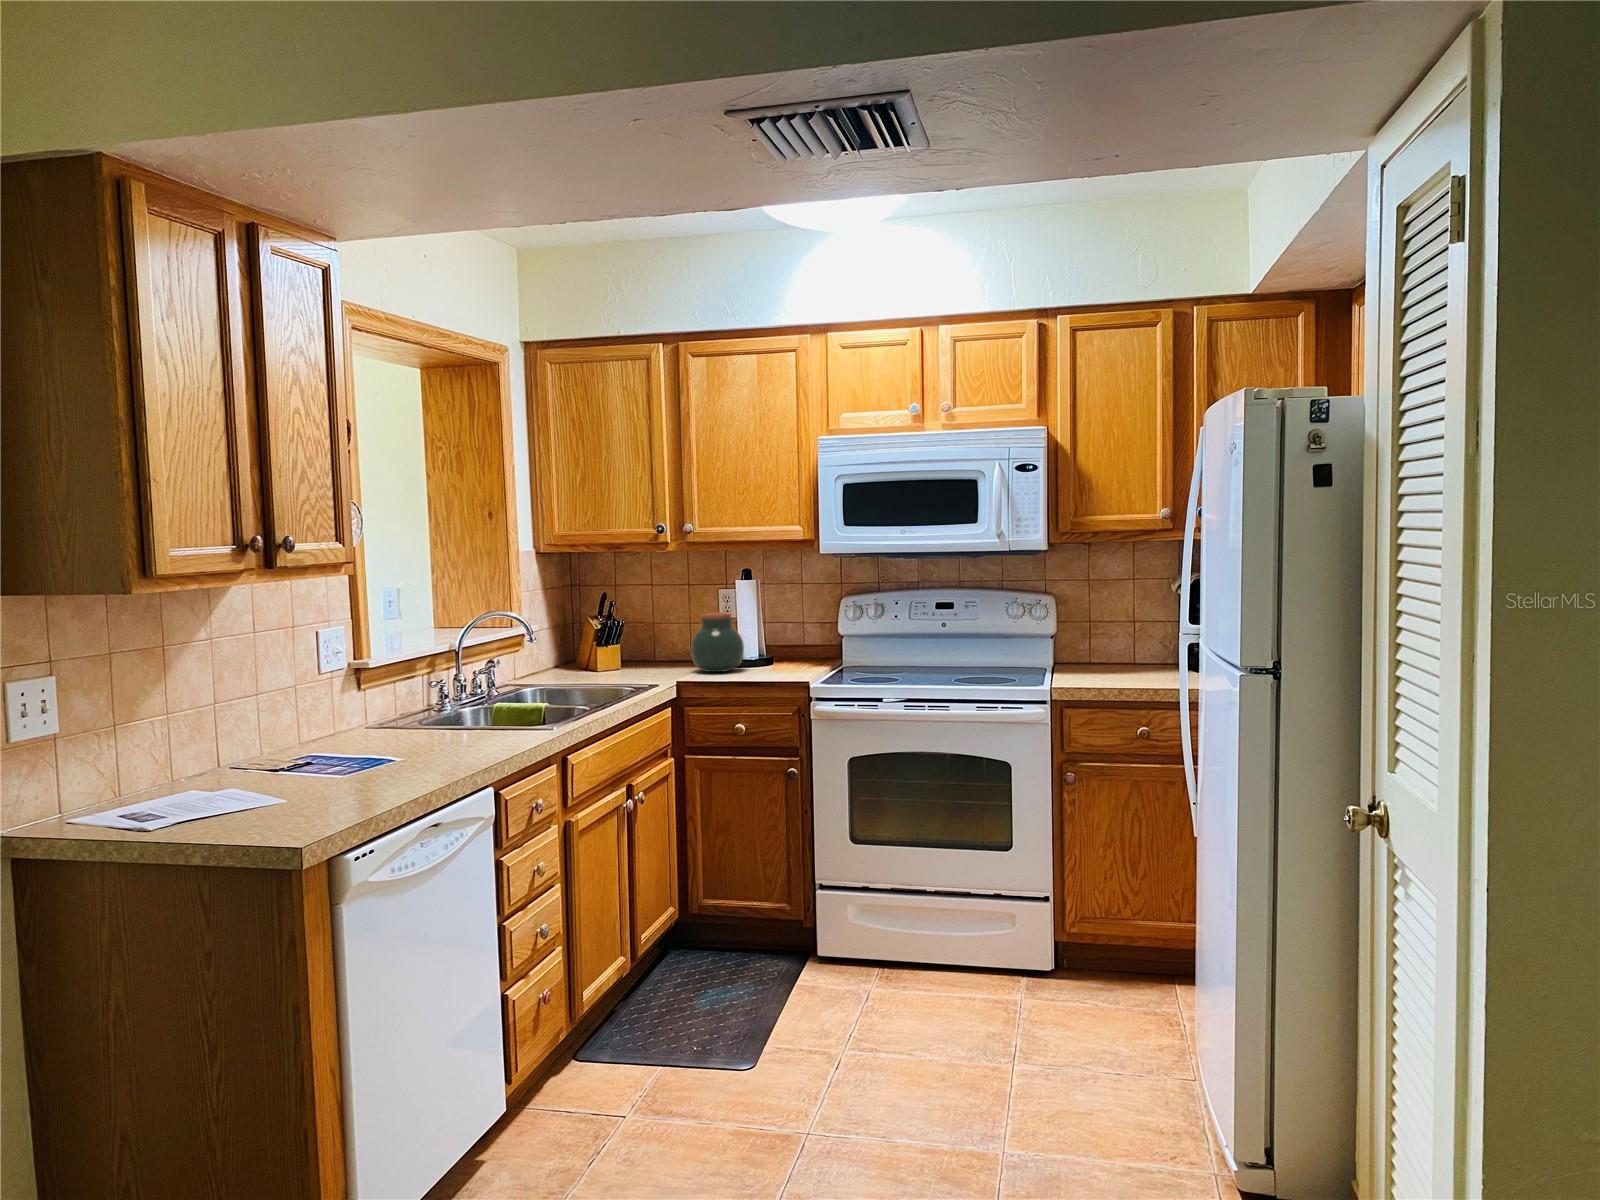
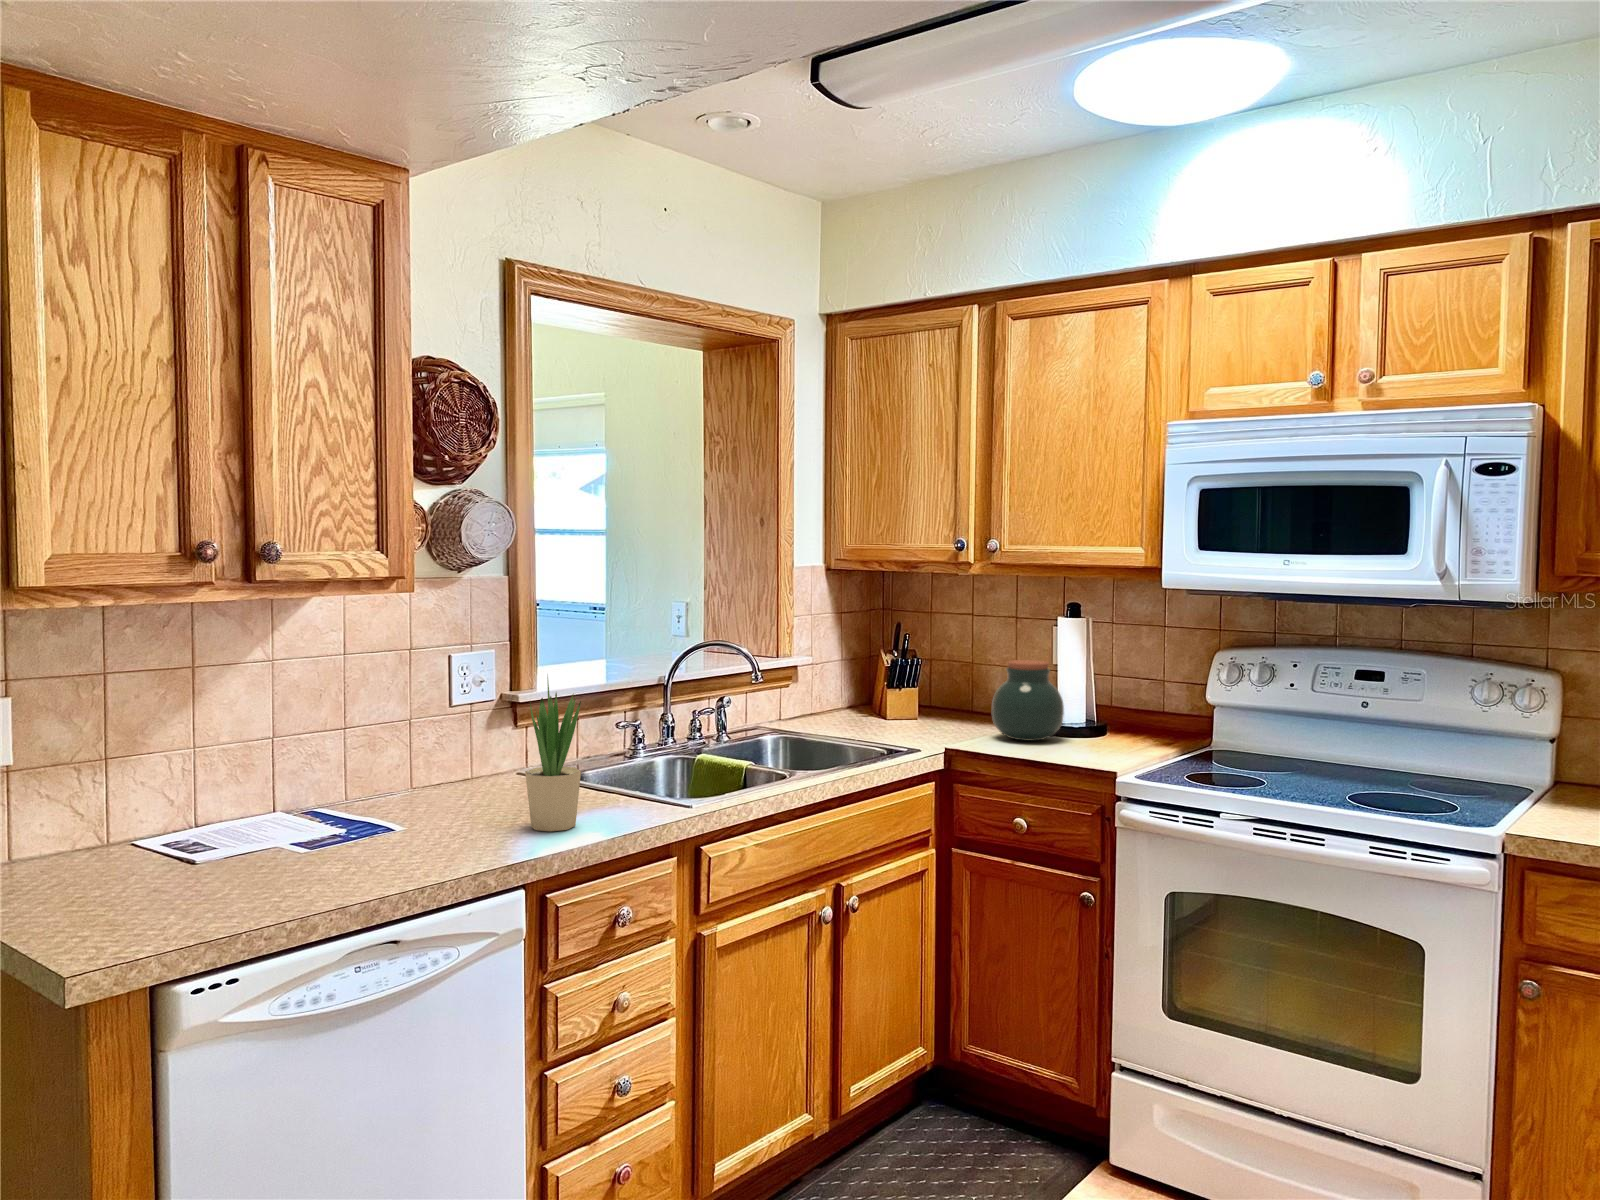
potted plant: none [433,633,483,758] -> present [525,677,581,831]

